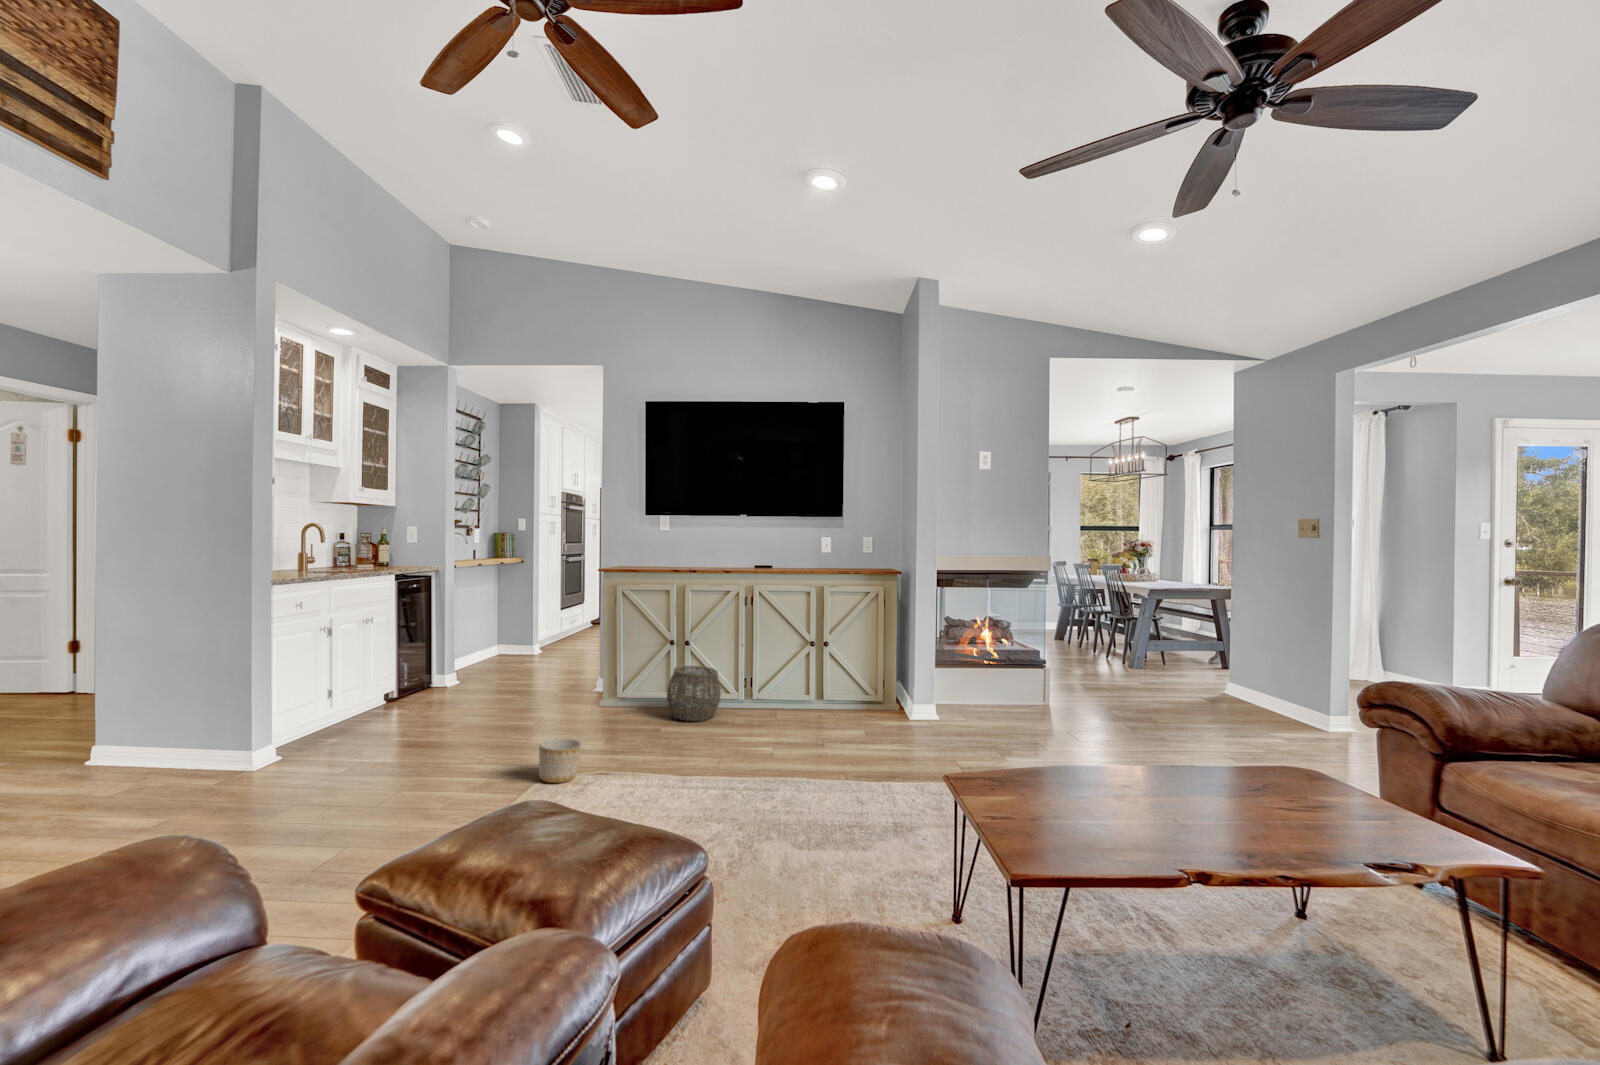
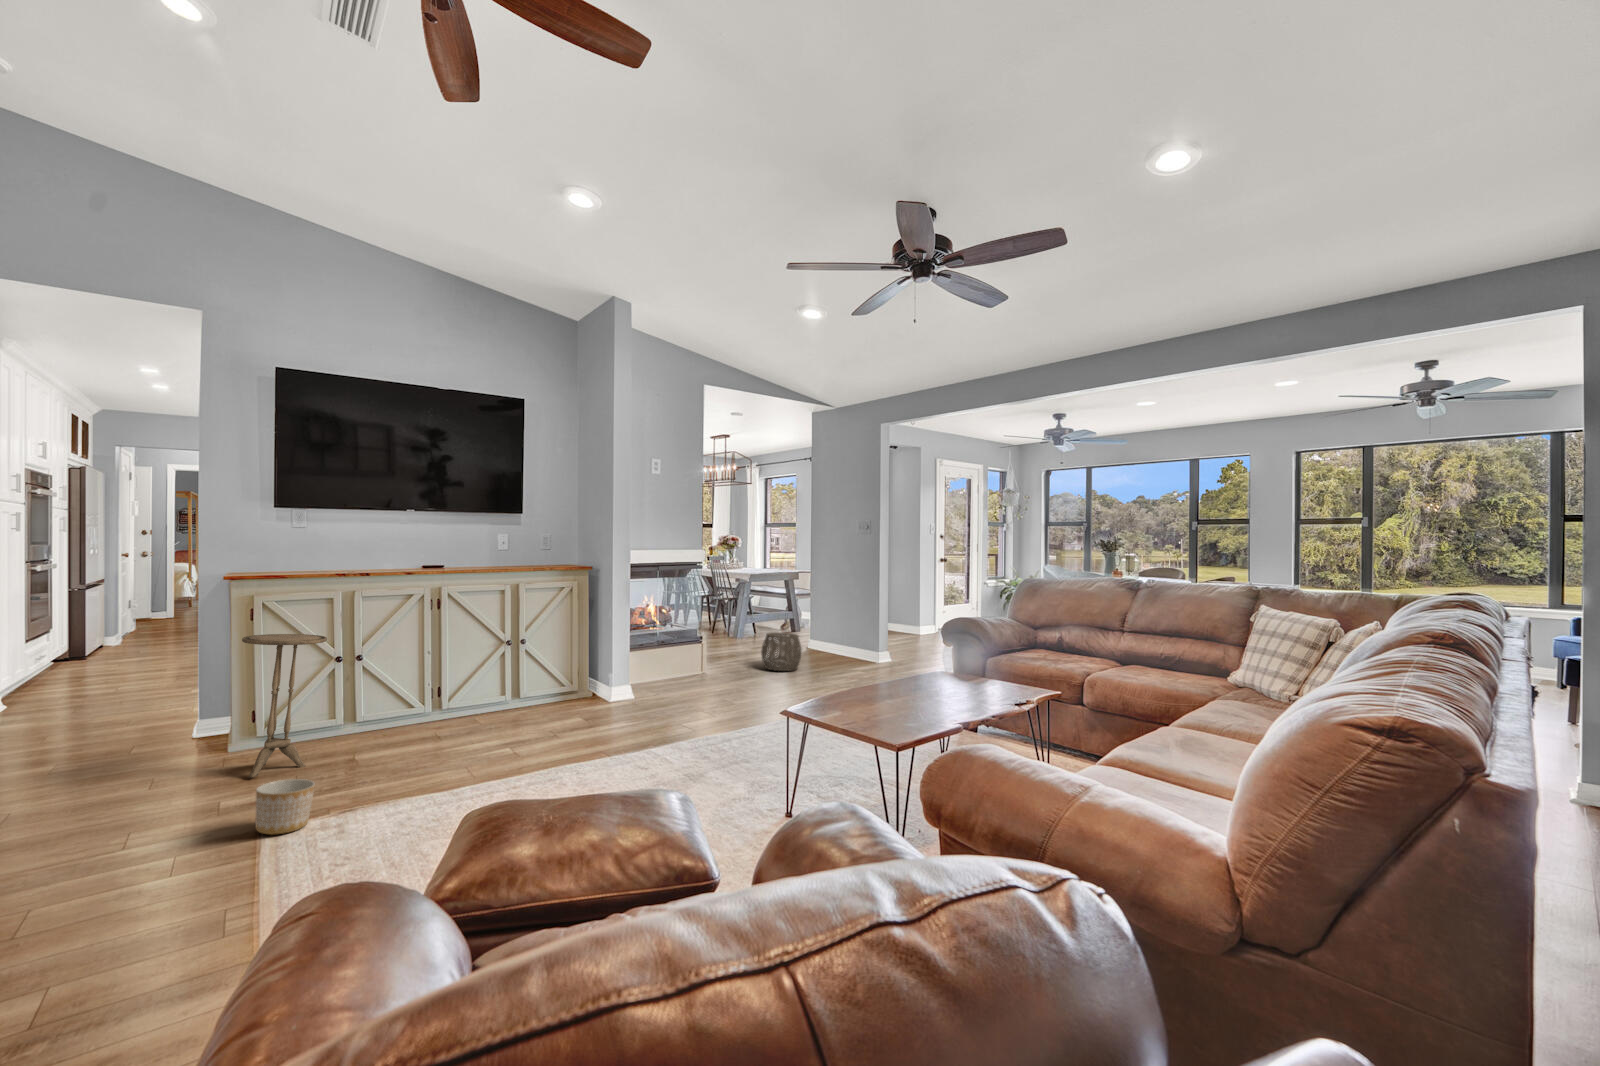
side table: none [584,616,644,731] -> present [242,634,327,778]
woven basket: present [667,666,721,721] -> present [761,632,801,671]

